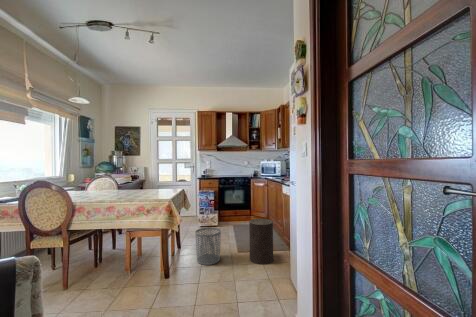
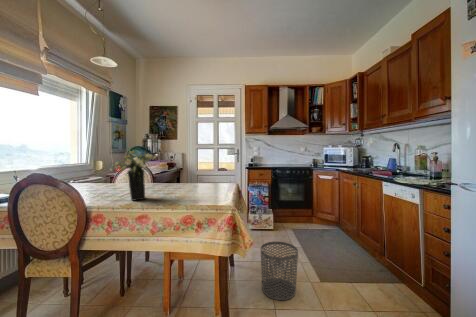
flower arrangement: none [87,165,121,199] -> present [110,151,156,201]
stool: present [249,219,273,264] -> none [340,233,381,307]

